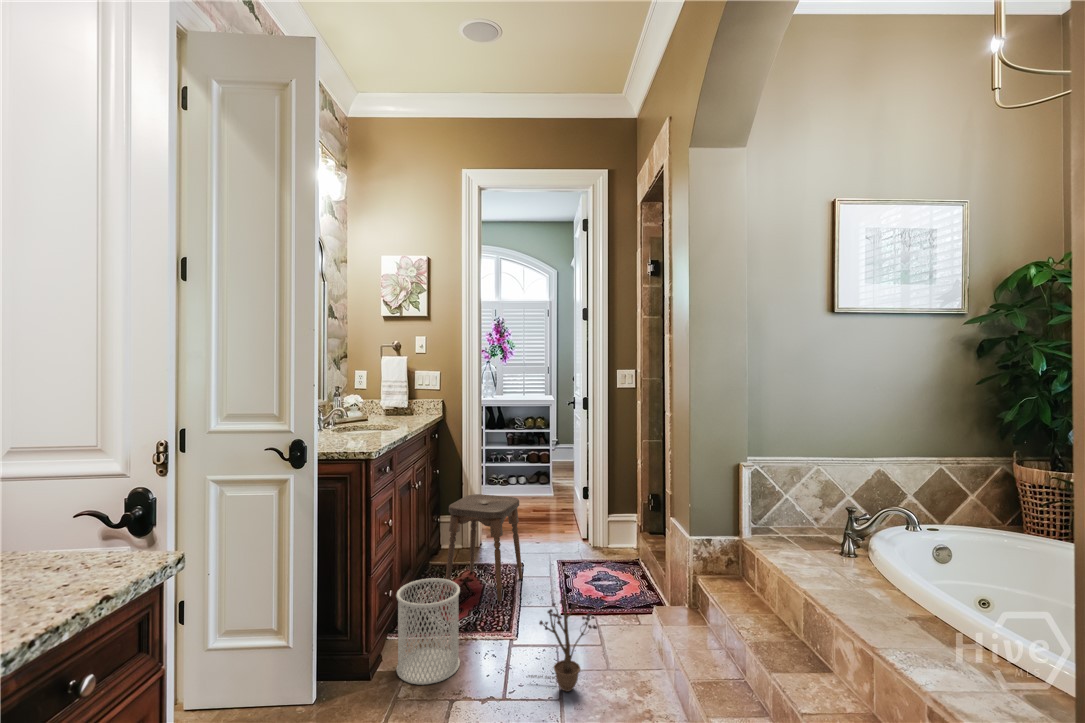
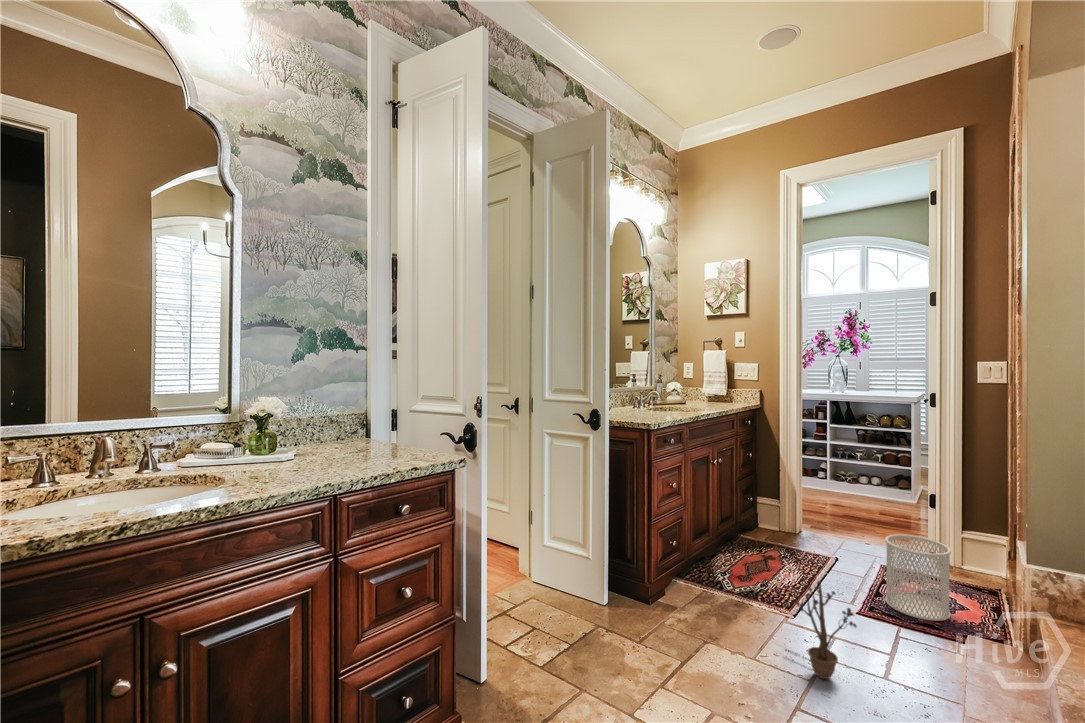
stool: present [445,494,522,602] -> none [742,479,829,584]
wastebasket: present [396,578,460,685] -> present [885,534,951,621]

